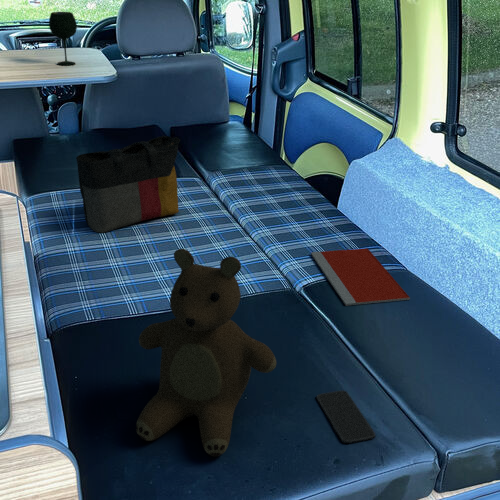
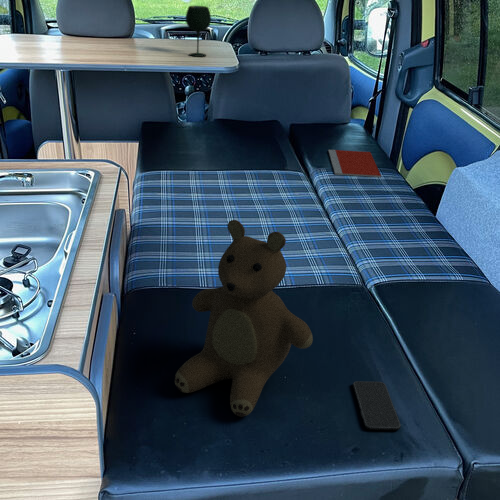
tote bag: present [76,136,180,233] -> none [180,127,281,212]
notebook: present [311,248,410,306] -> present [328,150,381,177]

